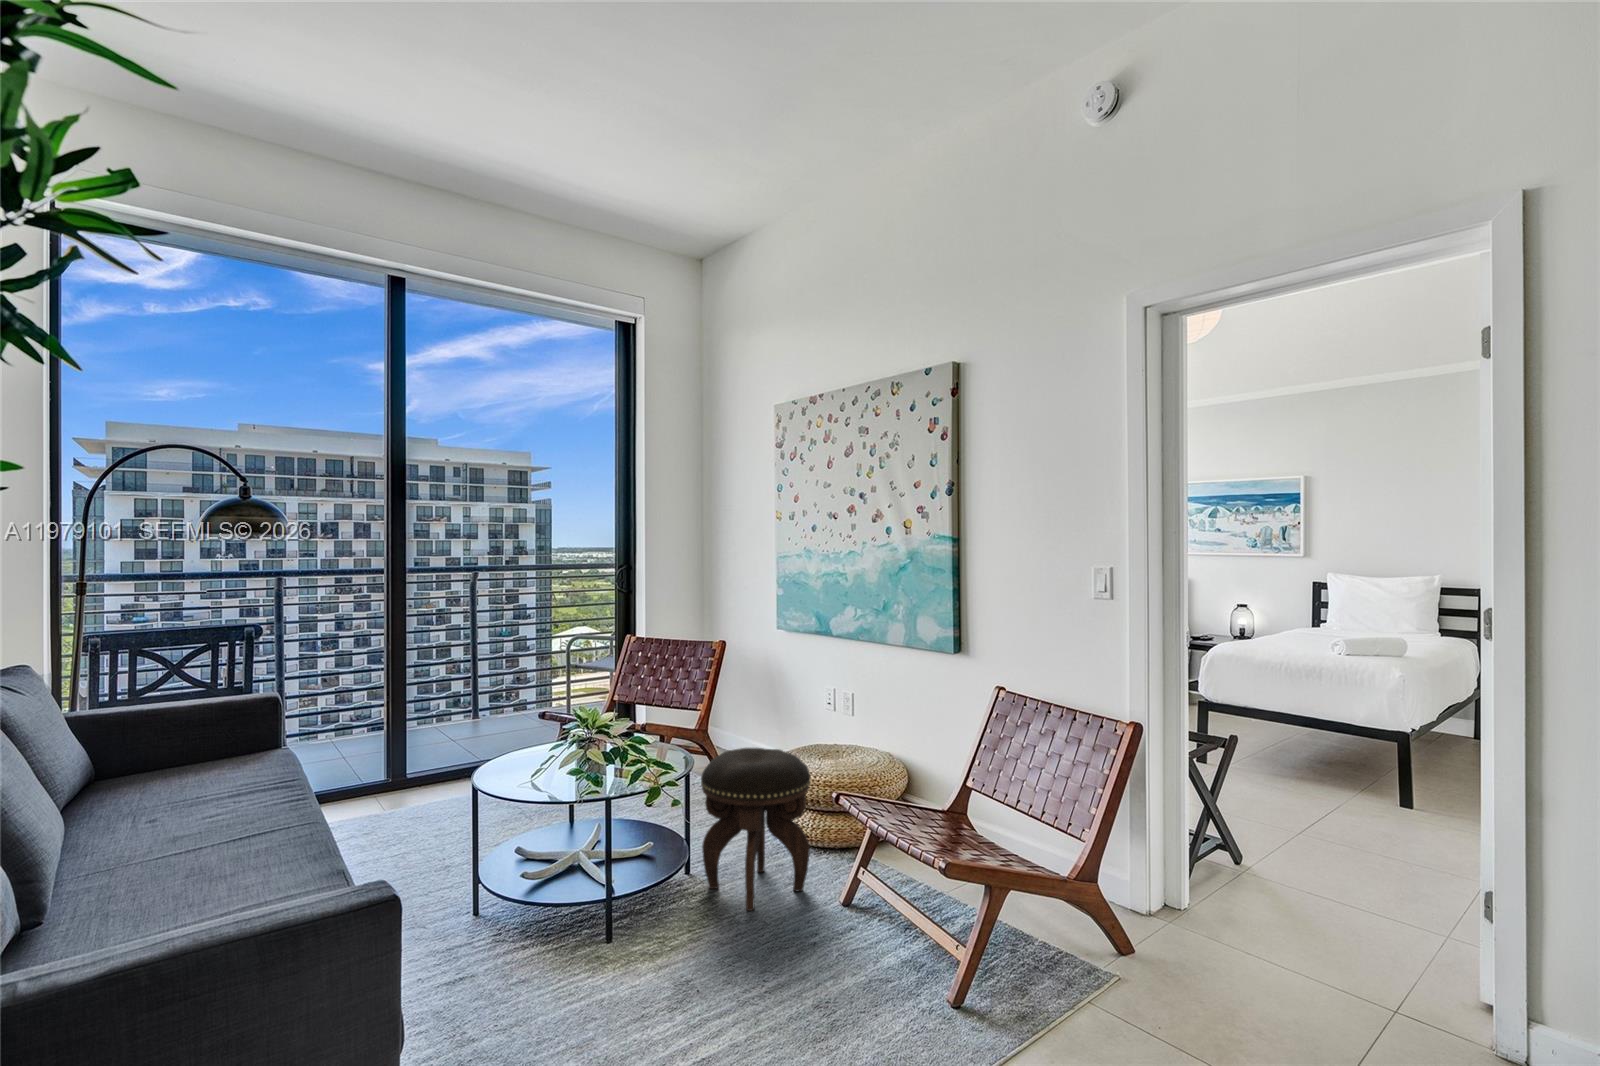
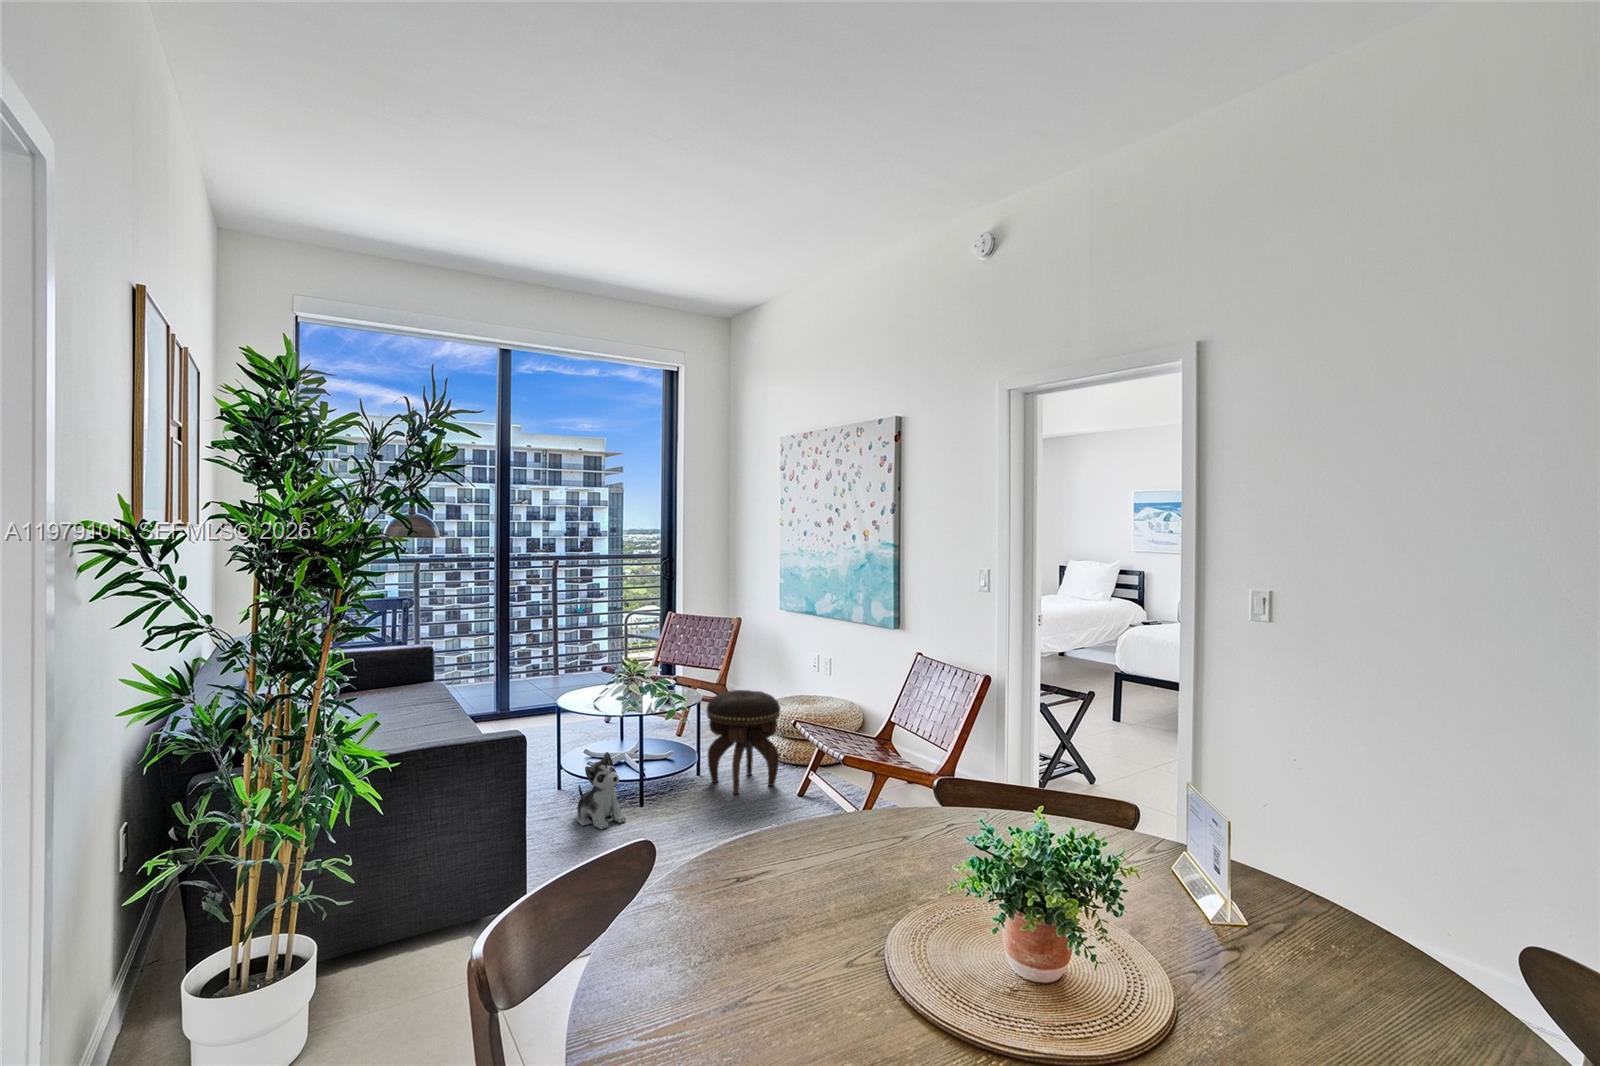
plush toy: none [503,865,586,999] -> present [577,752,626,829]

